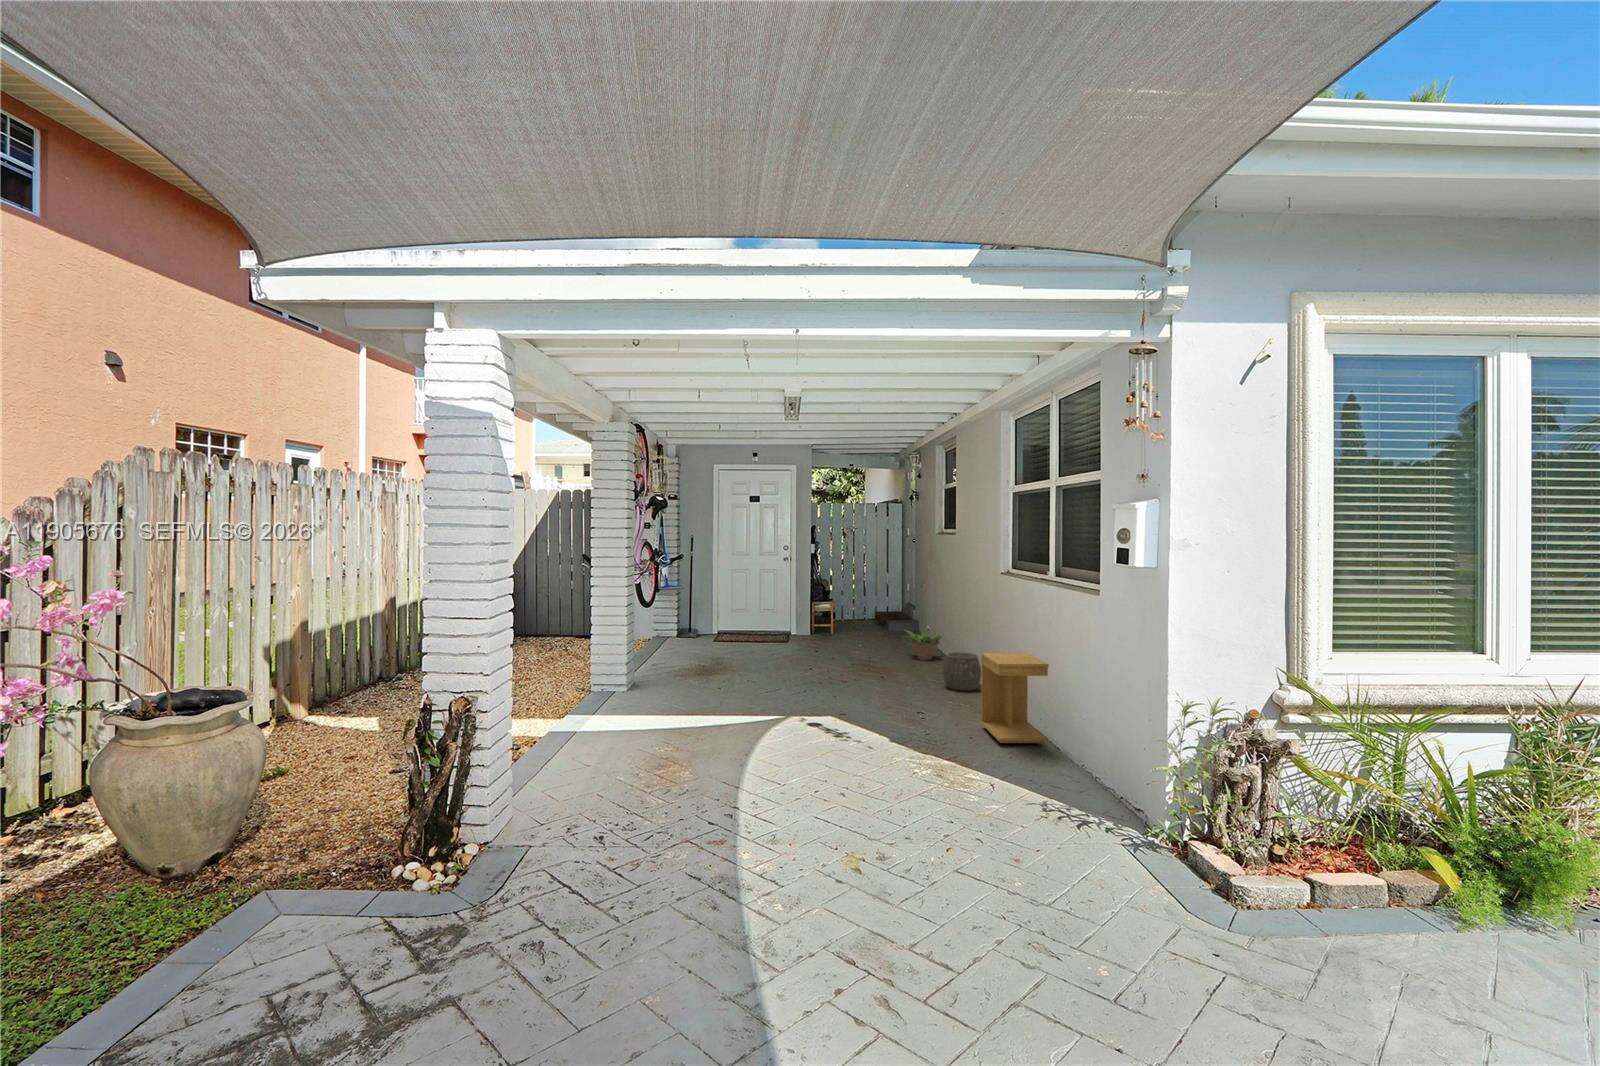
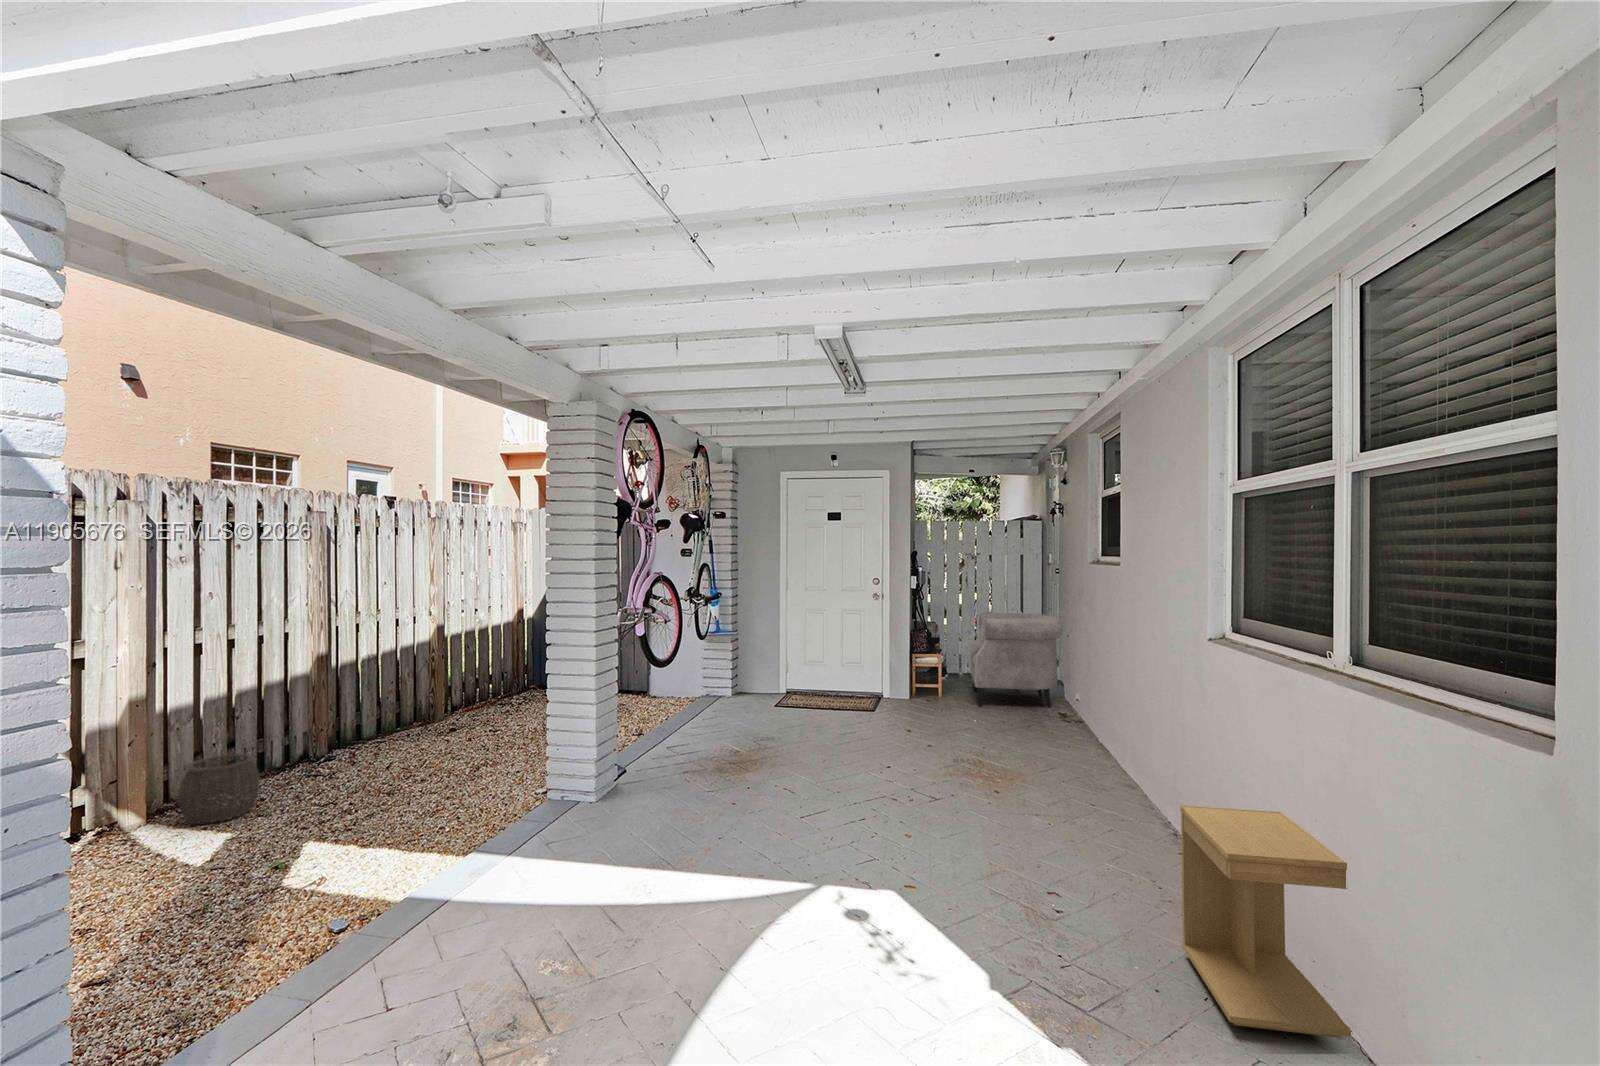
chair: none [853,572,918,637] -> present [970,613,1063,707]
decorative plant: present [905,630,943,660] -> none [1037,706,1105,757]
woven basket: present [943,652,981,690] -> present [178,754,260,824]

